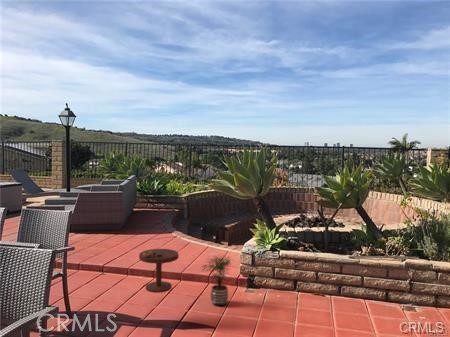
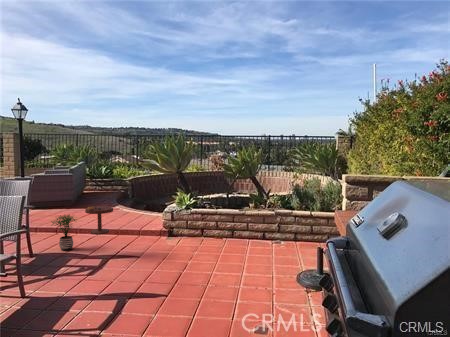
potted plant: present [203,257,231,306] -> present [52,215,75,251]

